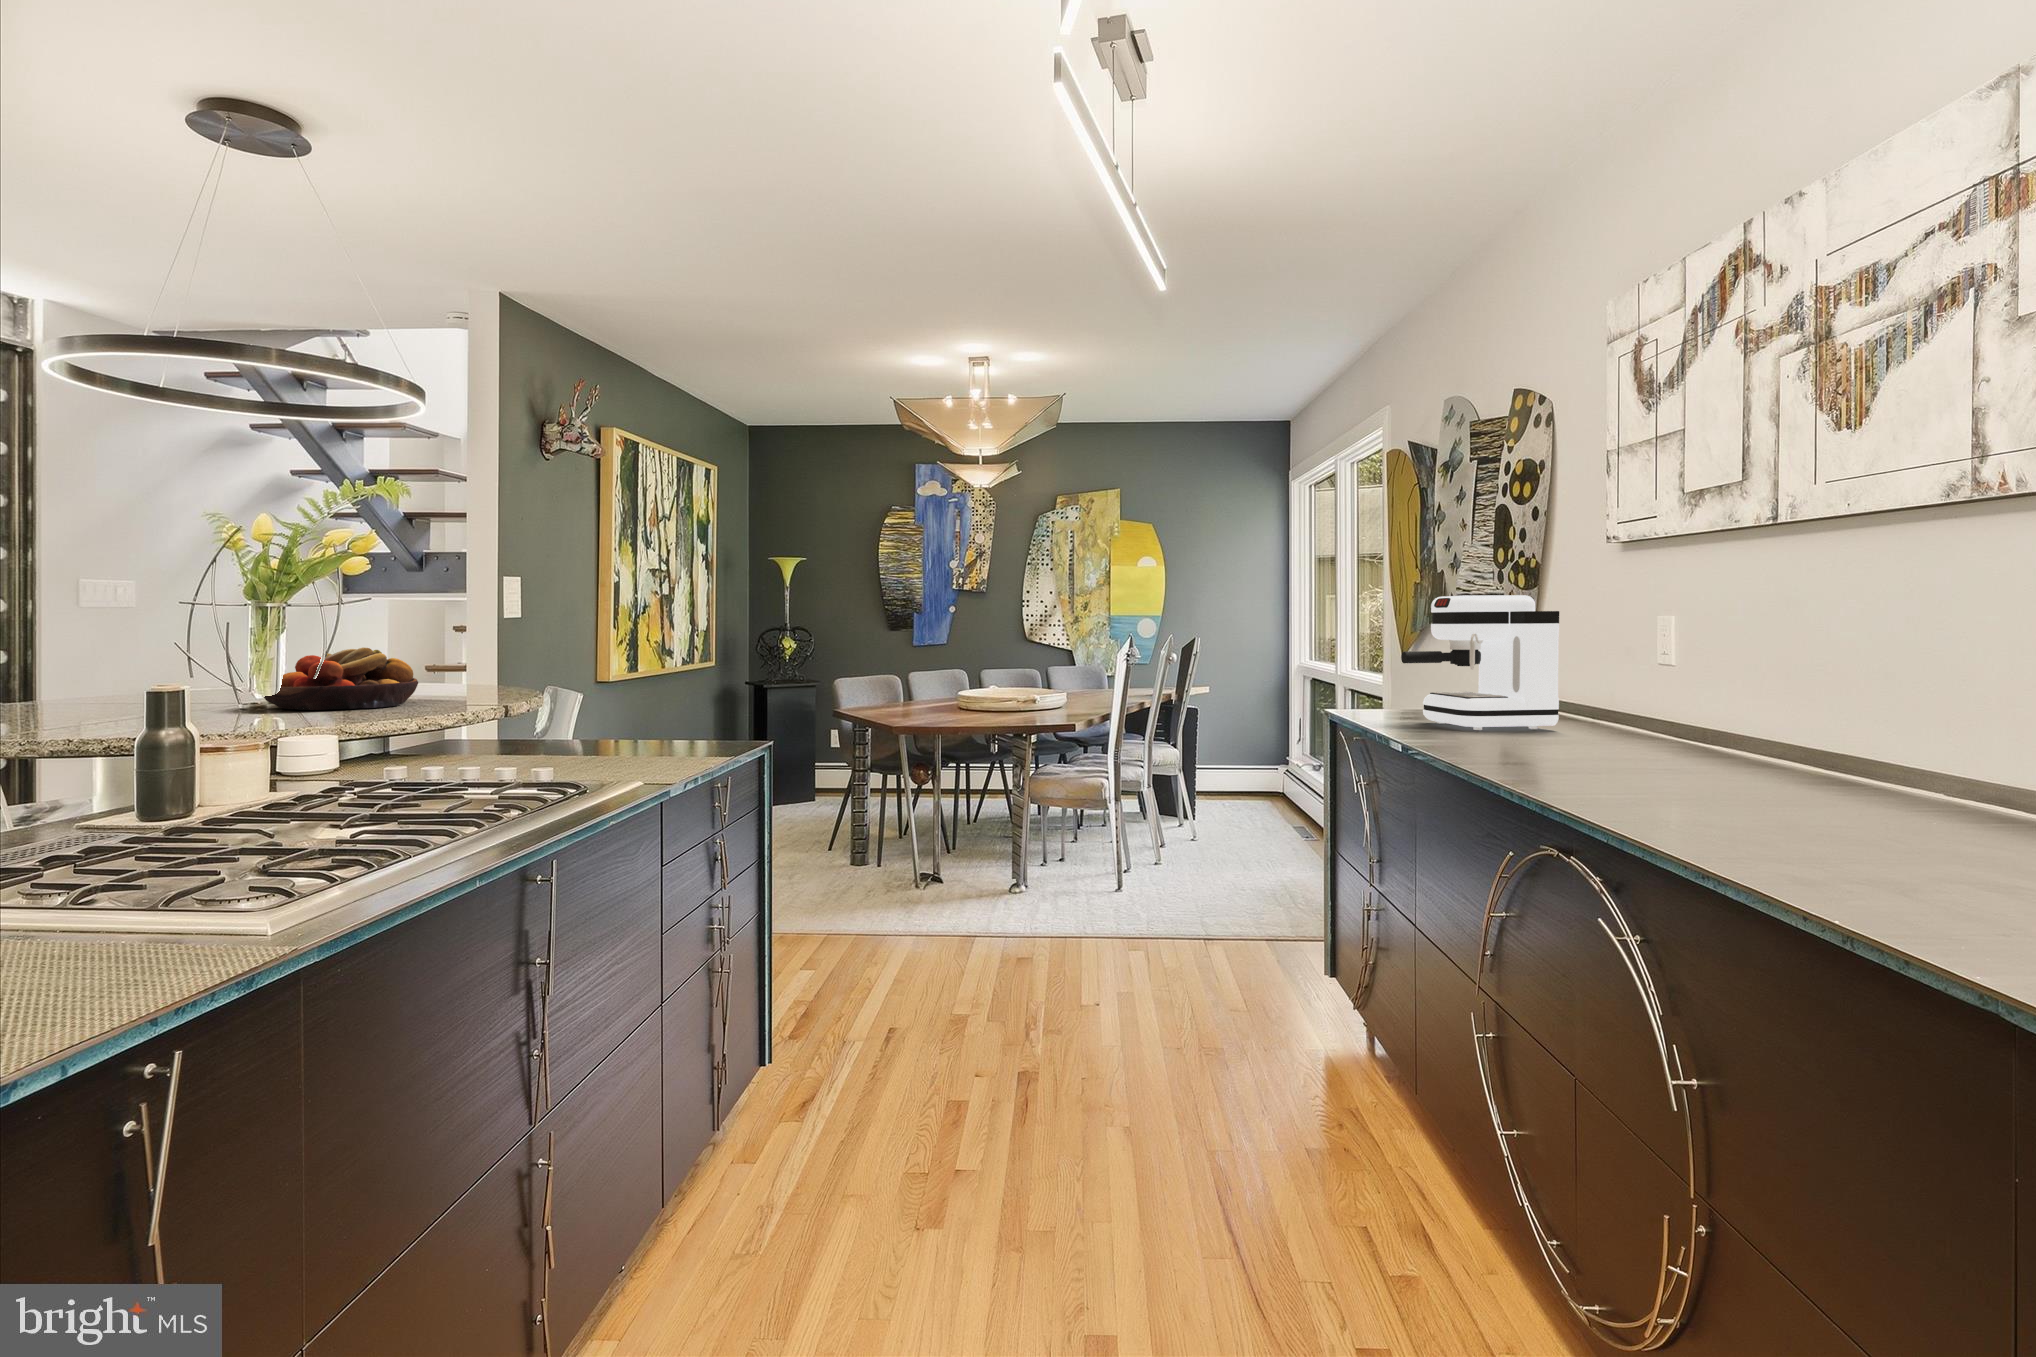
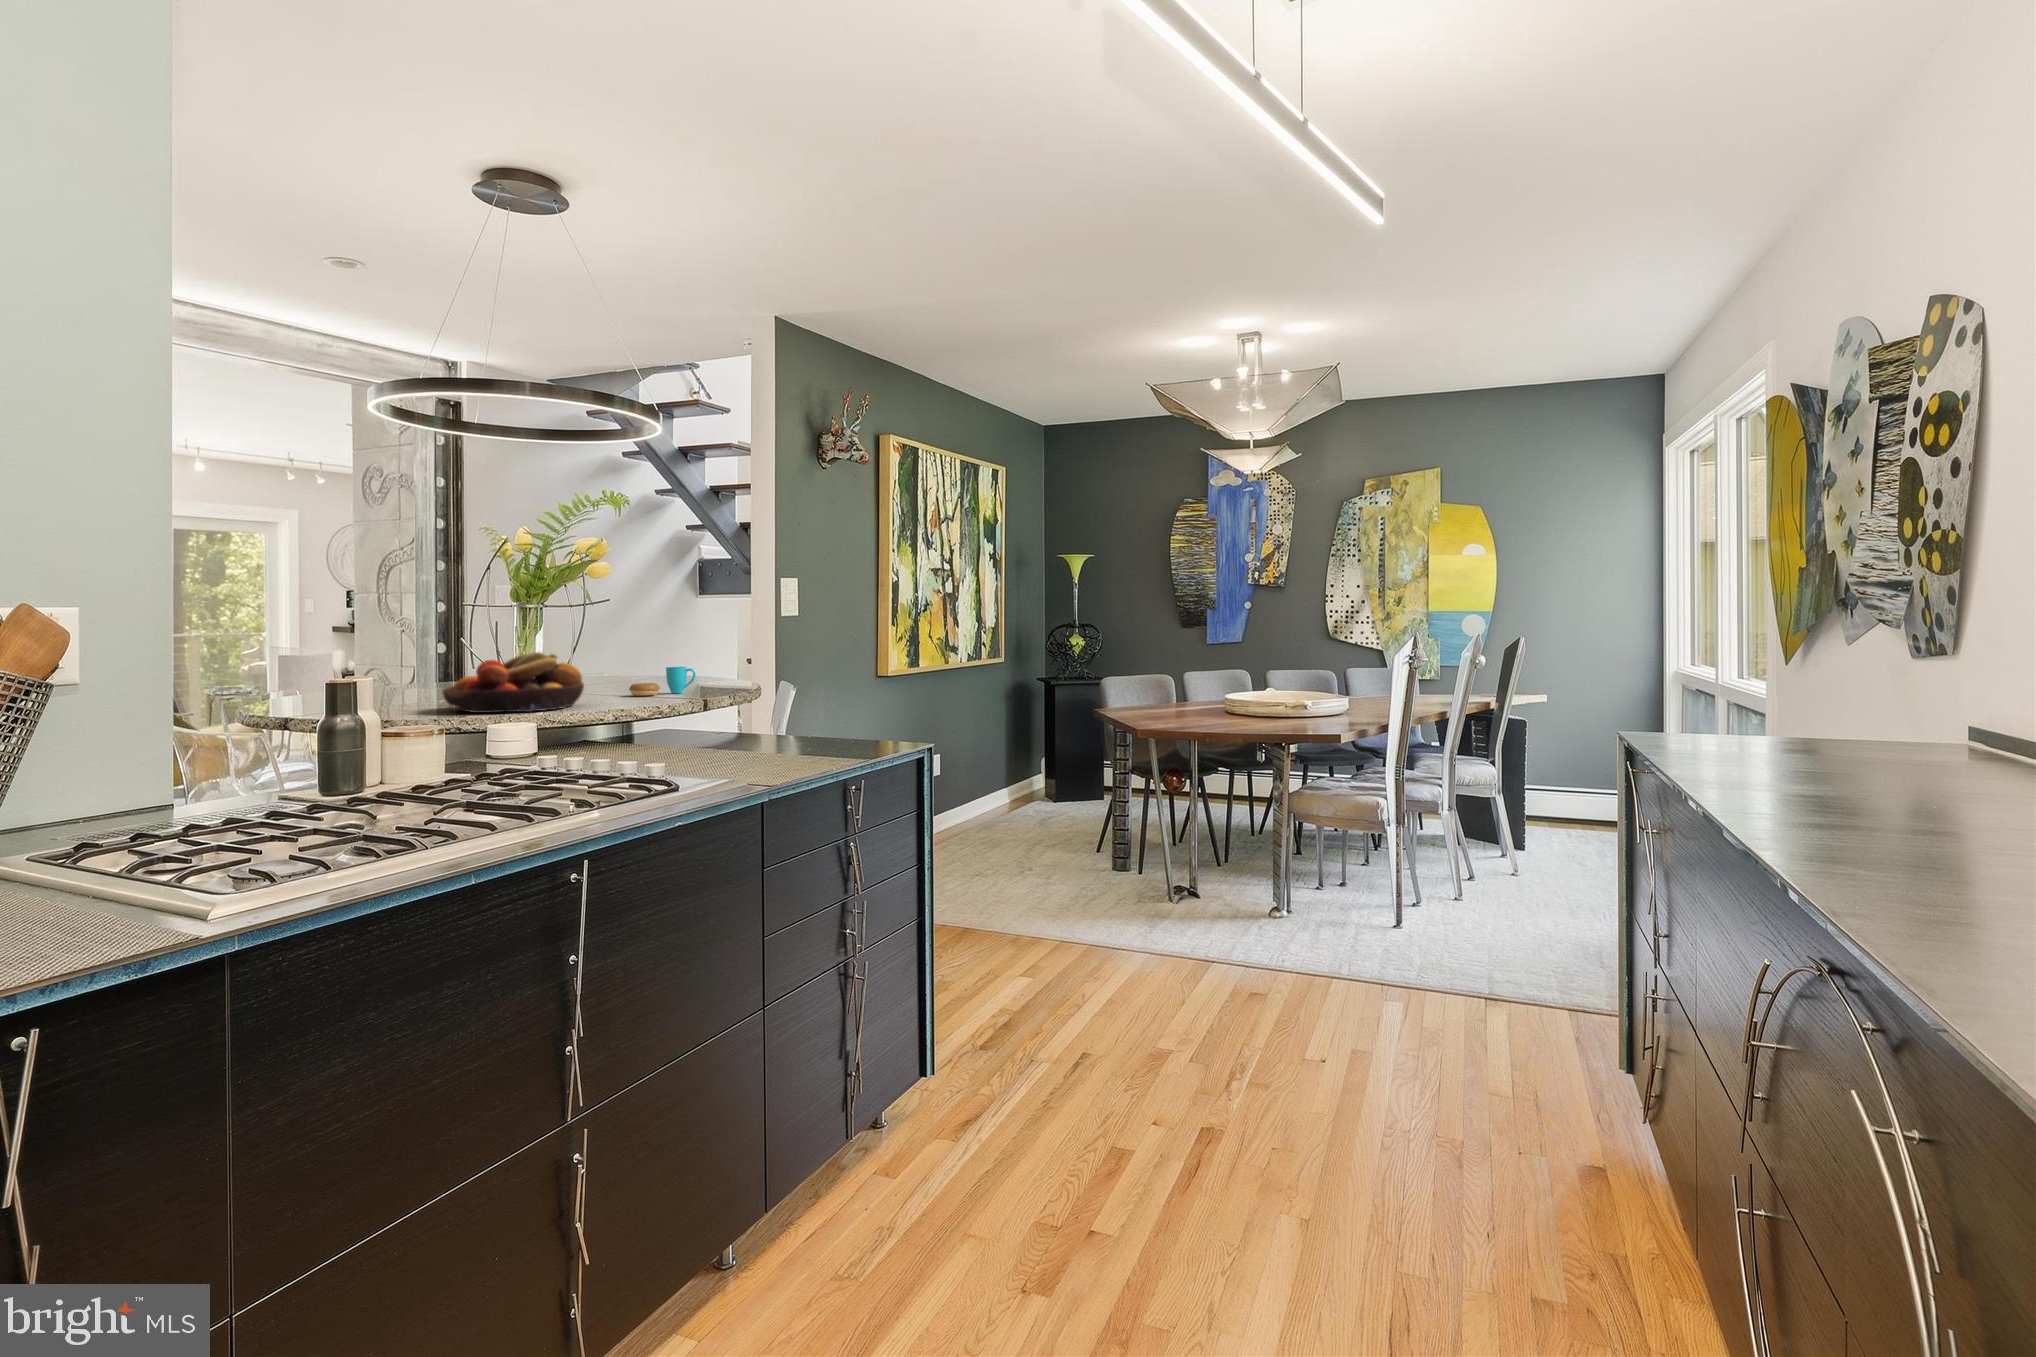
coffee maker: present [1401,595,1559,730] -> none [1717,583,1975,775]
cup: none [440,664,508,693] -> present [629,667,696,696]

